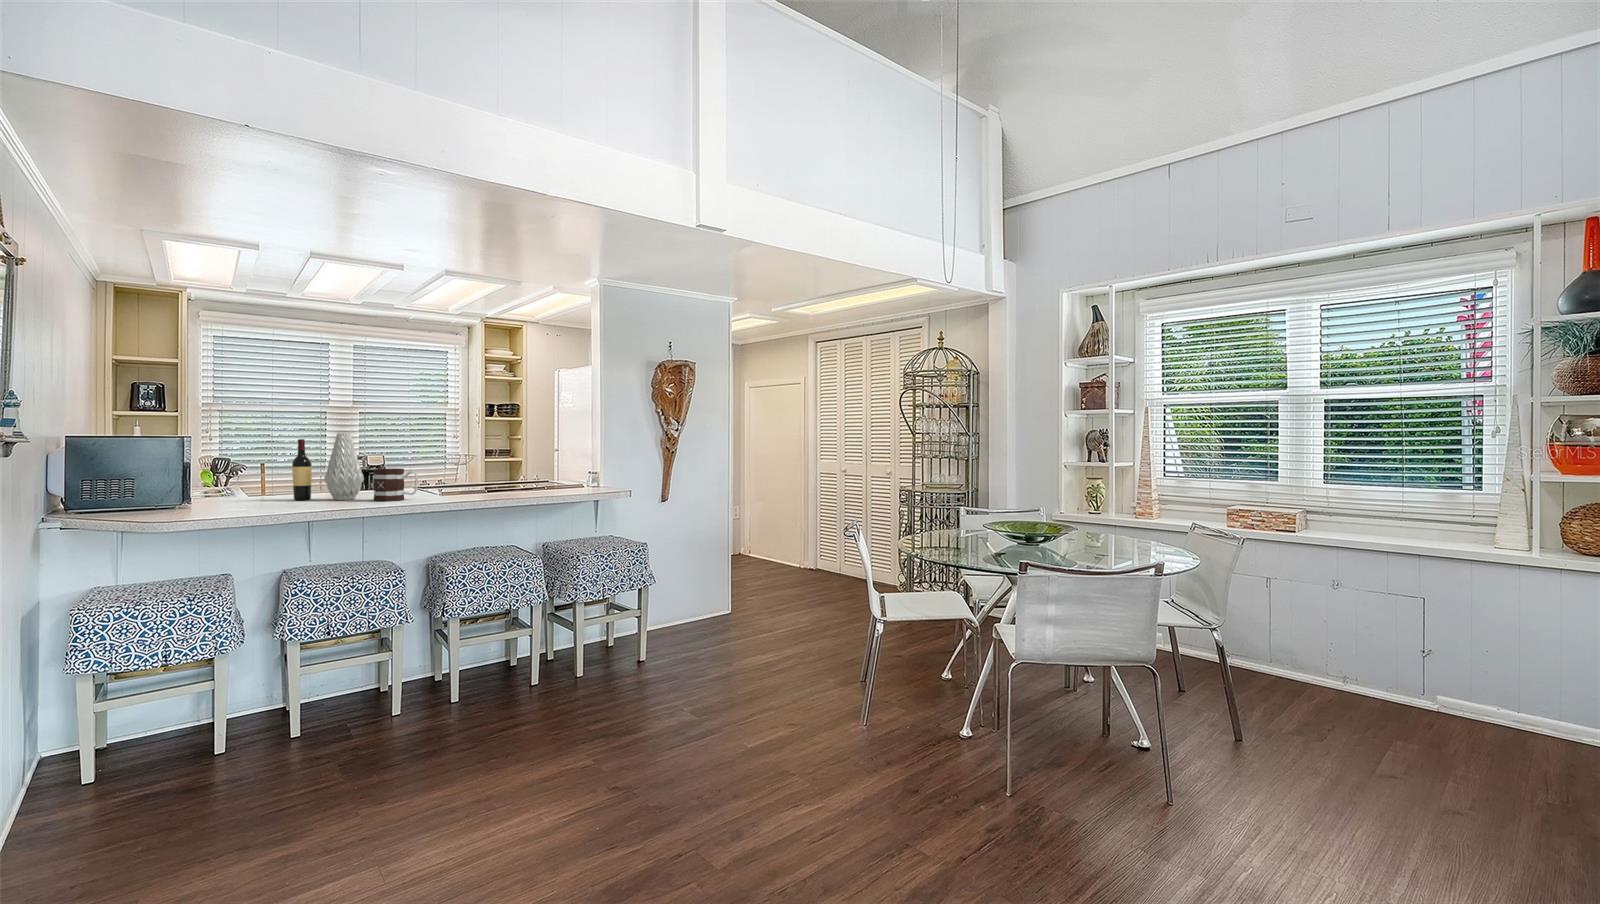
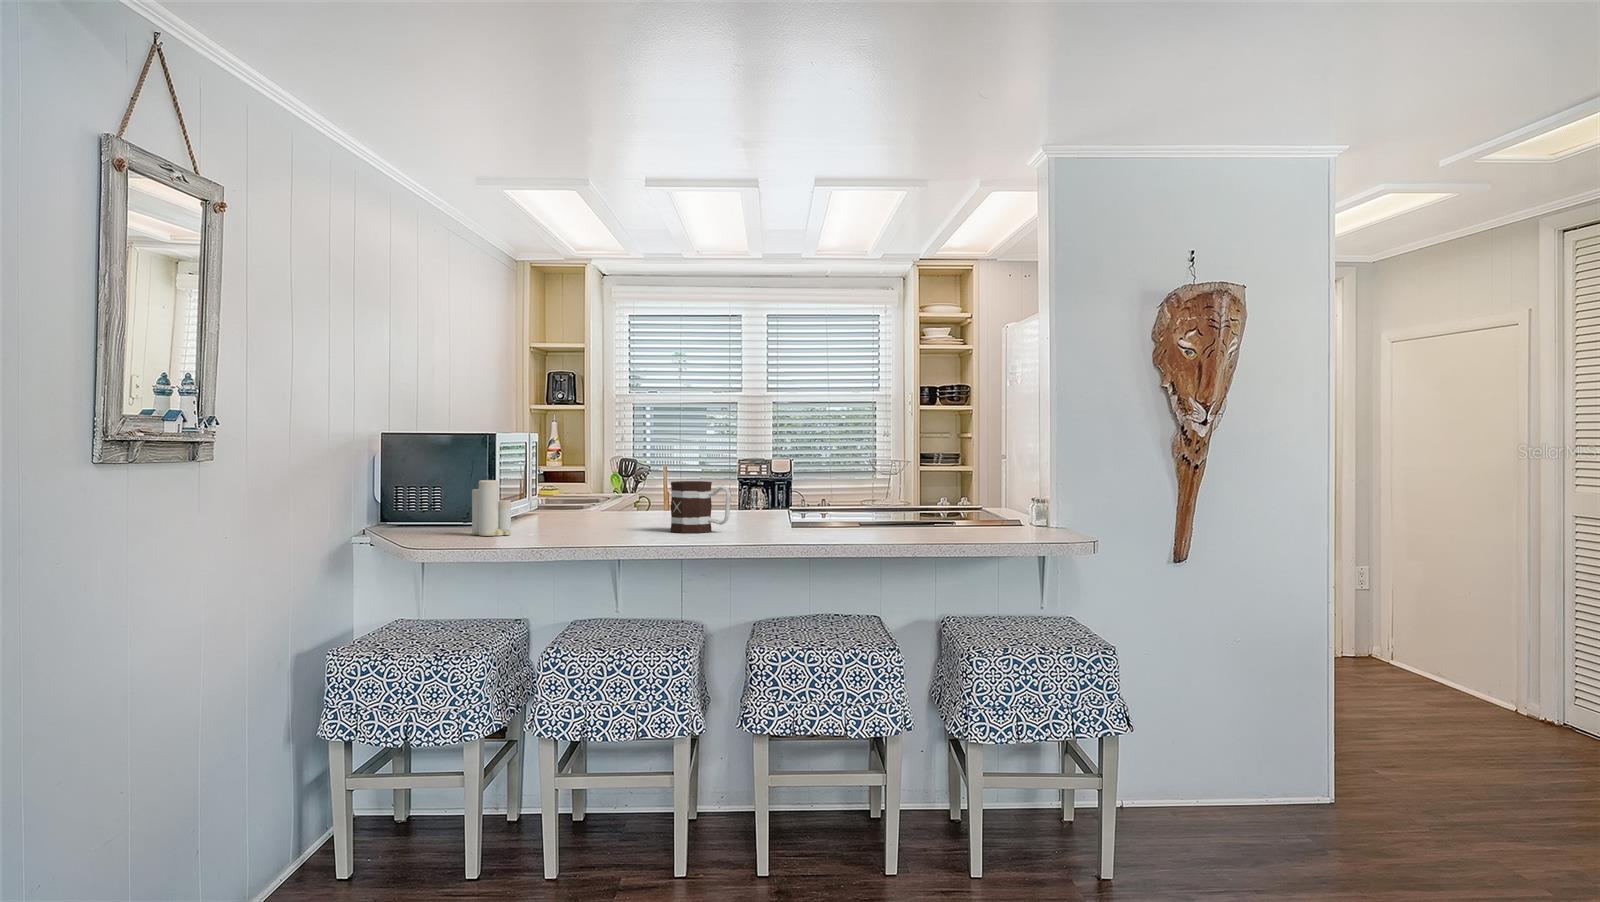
vase: present [324,433,364,500] -> none [617,426,669,527]
wine bottle: present [292,439,312,500] -> none [587,435,611,524]
candle: none [222,467,257,510] -> present [472,477,511,536]

